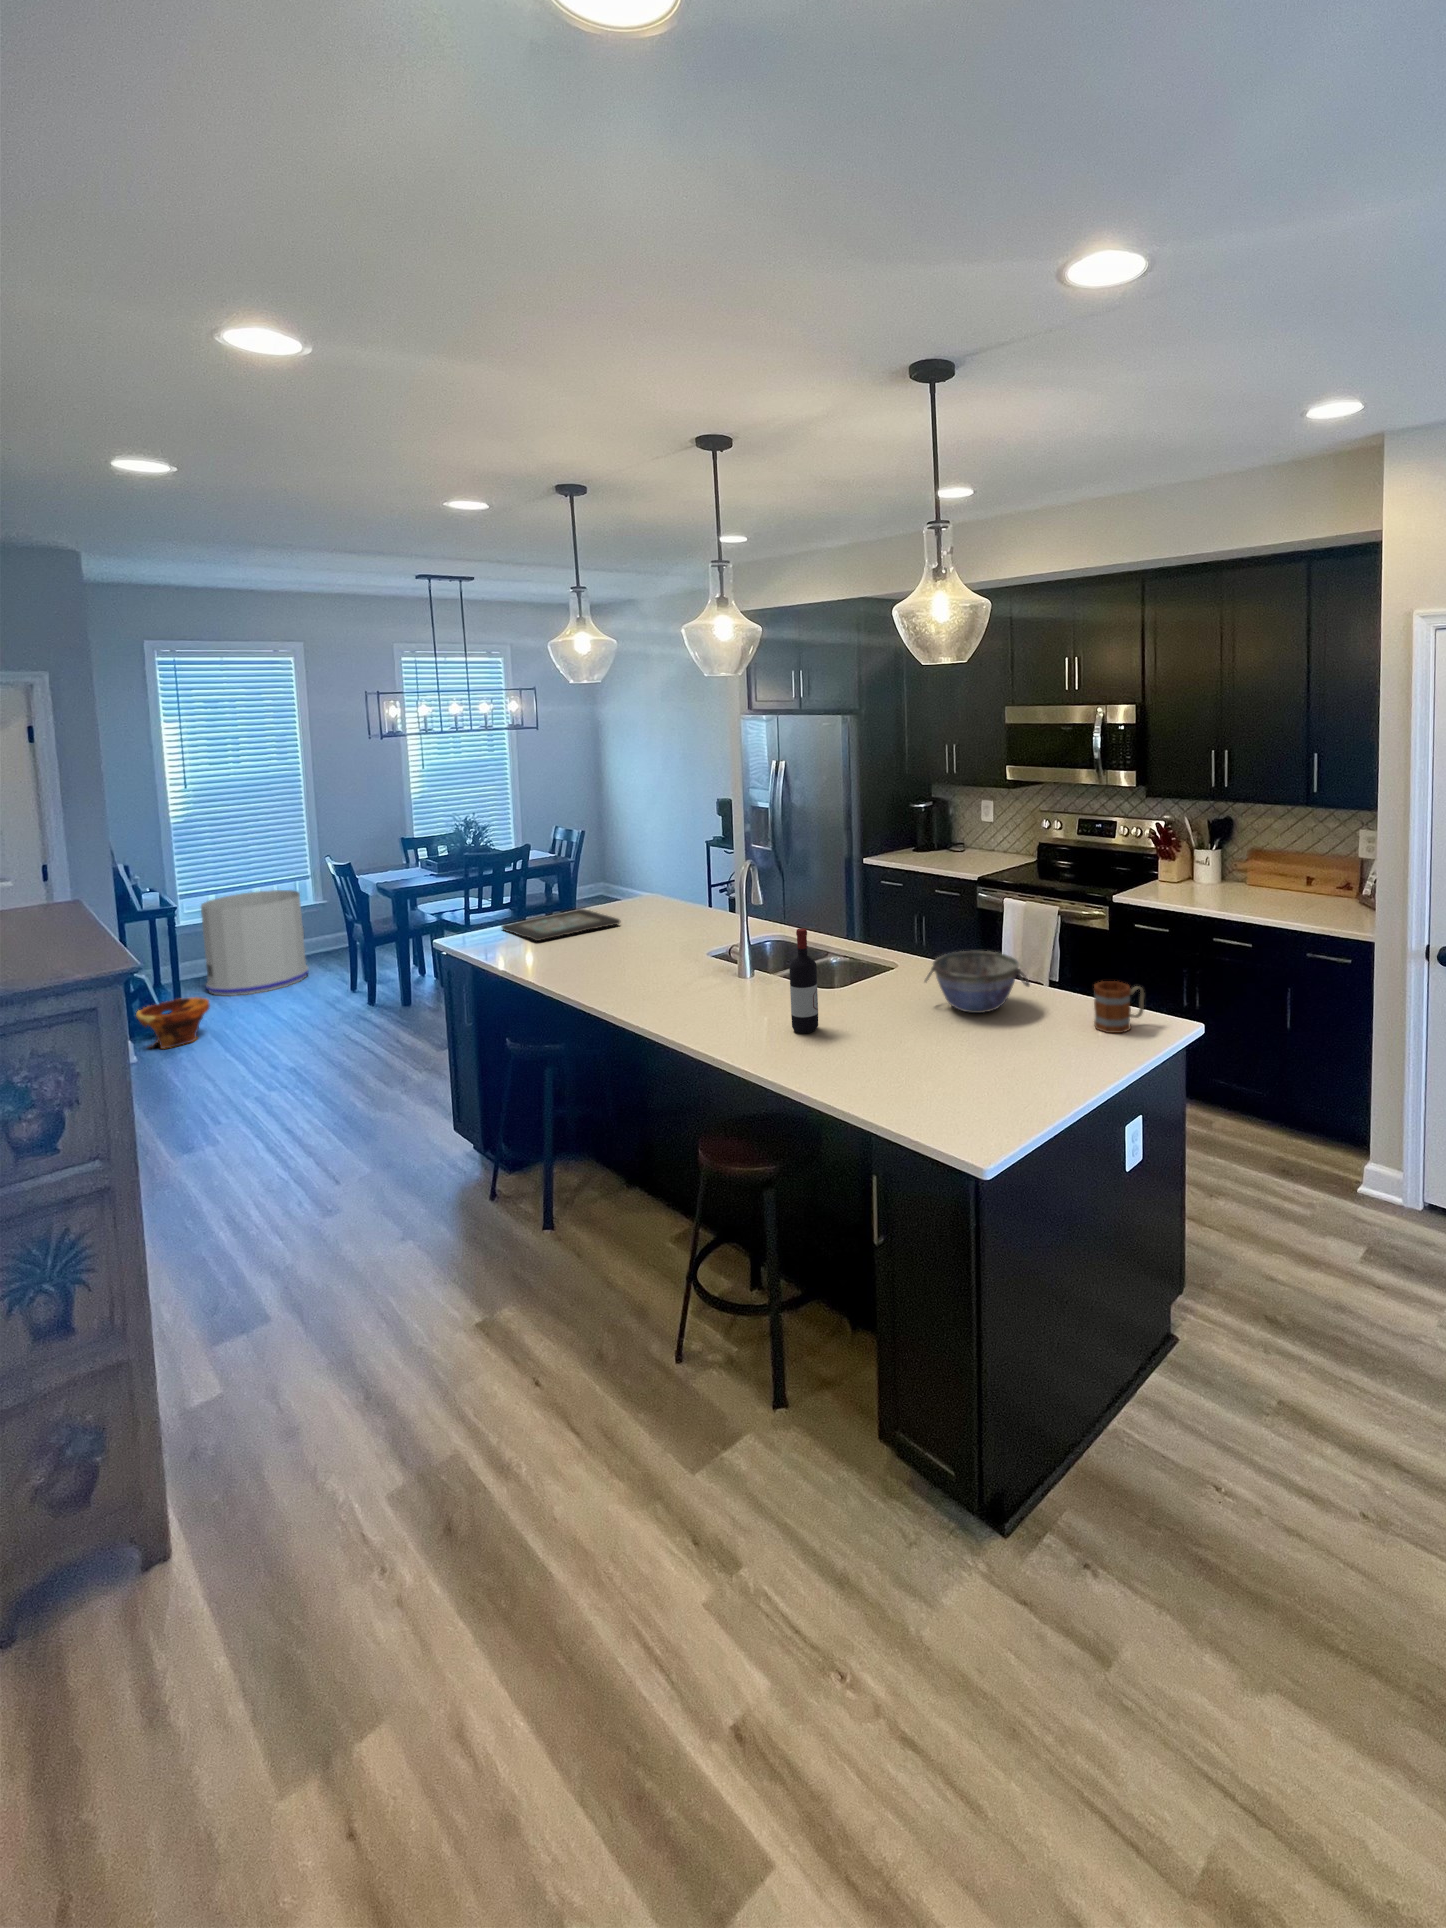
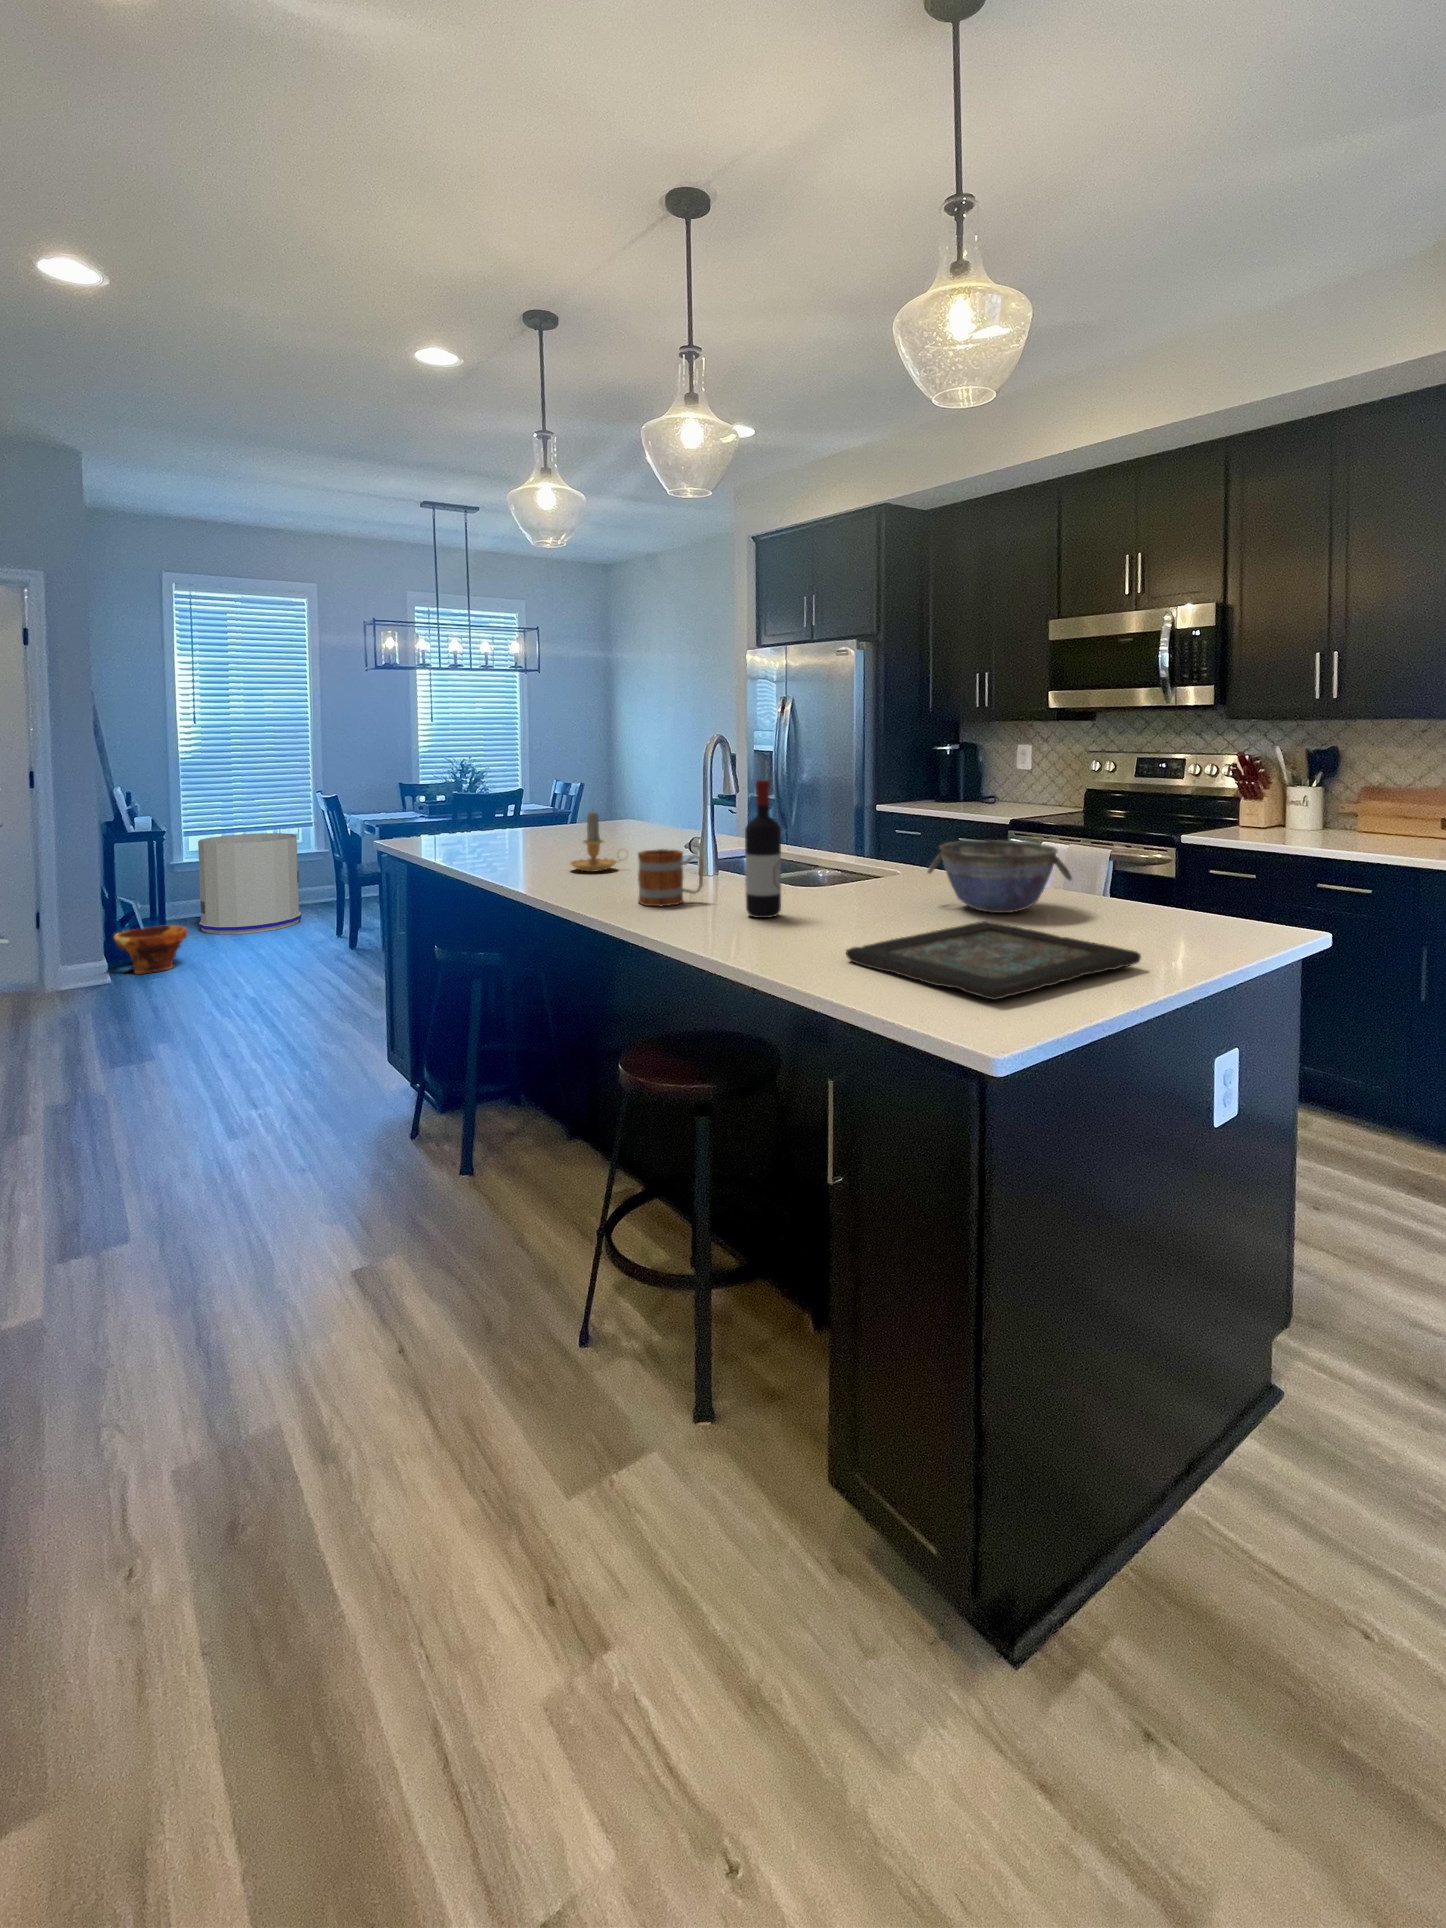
decorative tray: present [502,909,620,941] -> present [846,921,1141,1000]
candle: none [630,926,678,978] -> present [571,812,623,872]
mug: present [1094,981,1144,1033] -> present [638,849,704,907]

